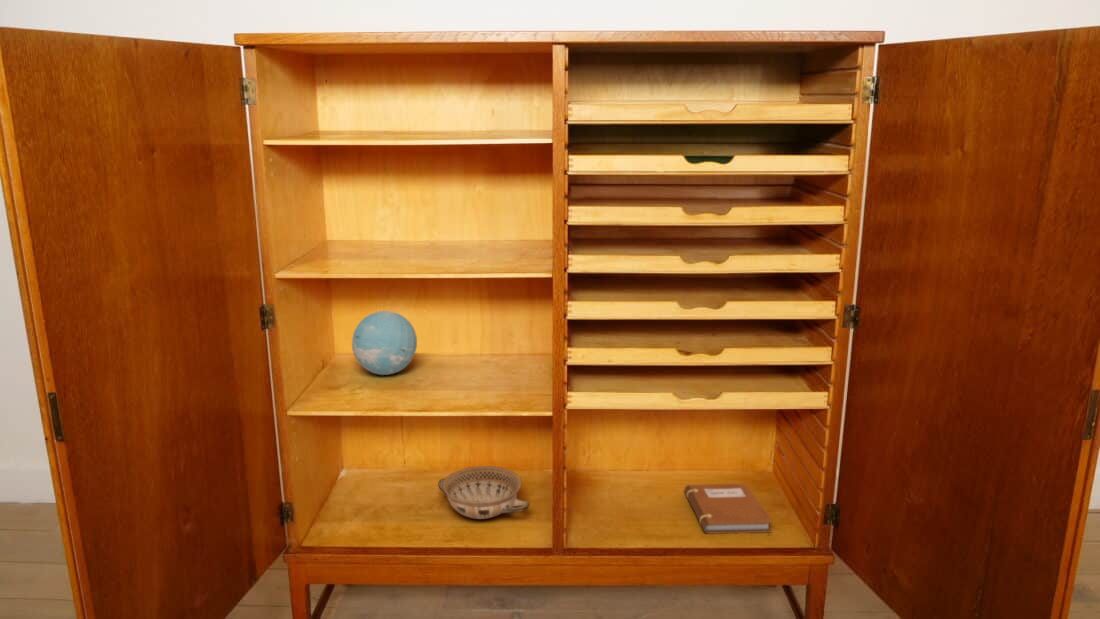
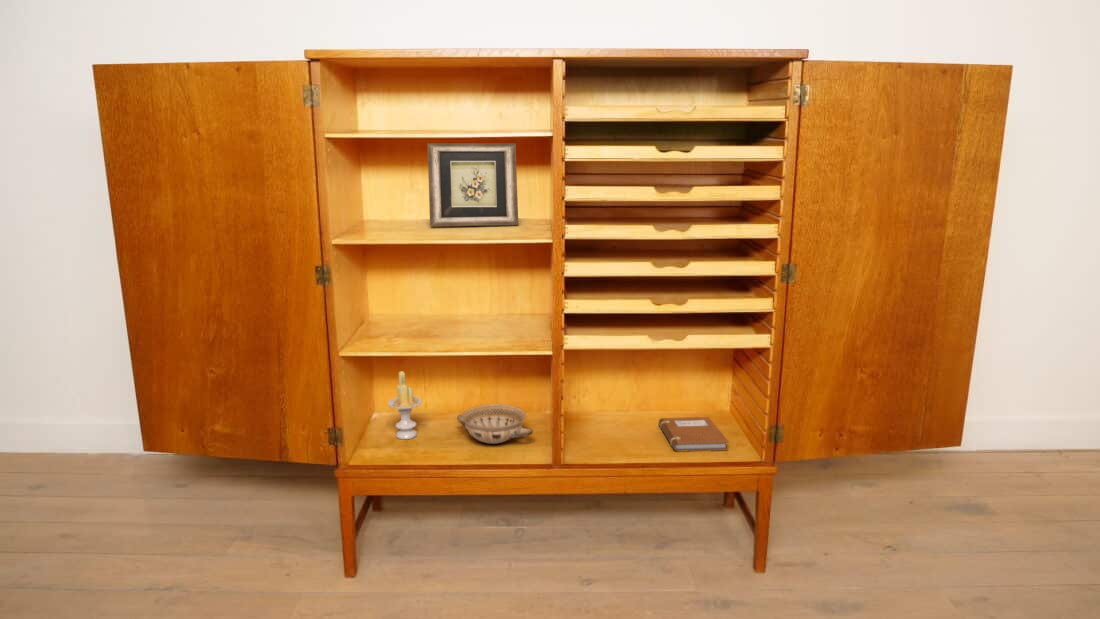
picture frame: none [401,149,513,252] -> present [427,143,518,226]
decorative ball: present [352,311,417,375] -> none [386,276,439,328]
candle: none [353,427,395,511] -> present [388,371,422,439]

